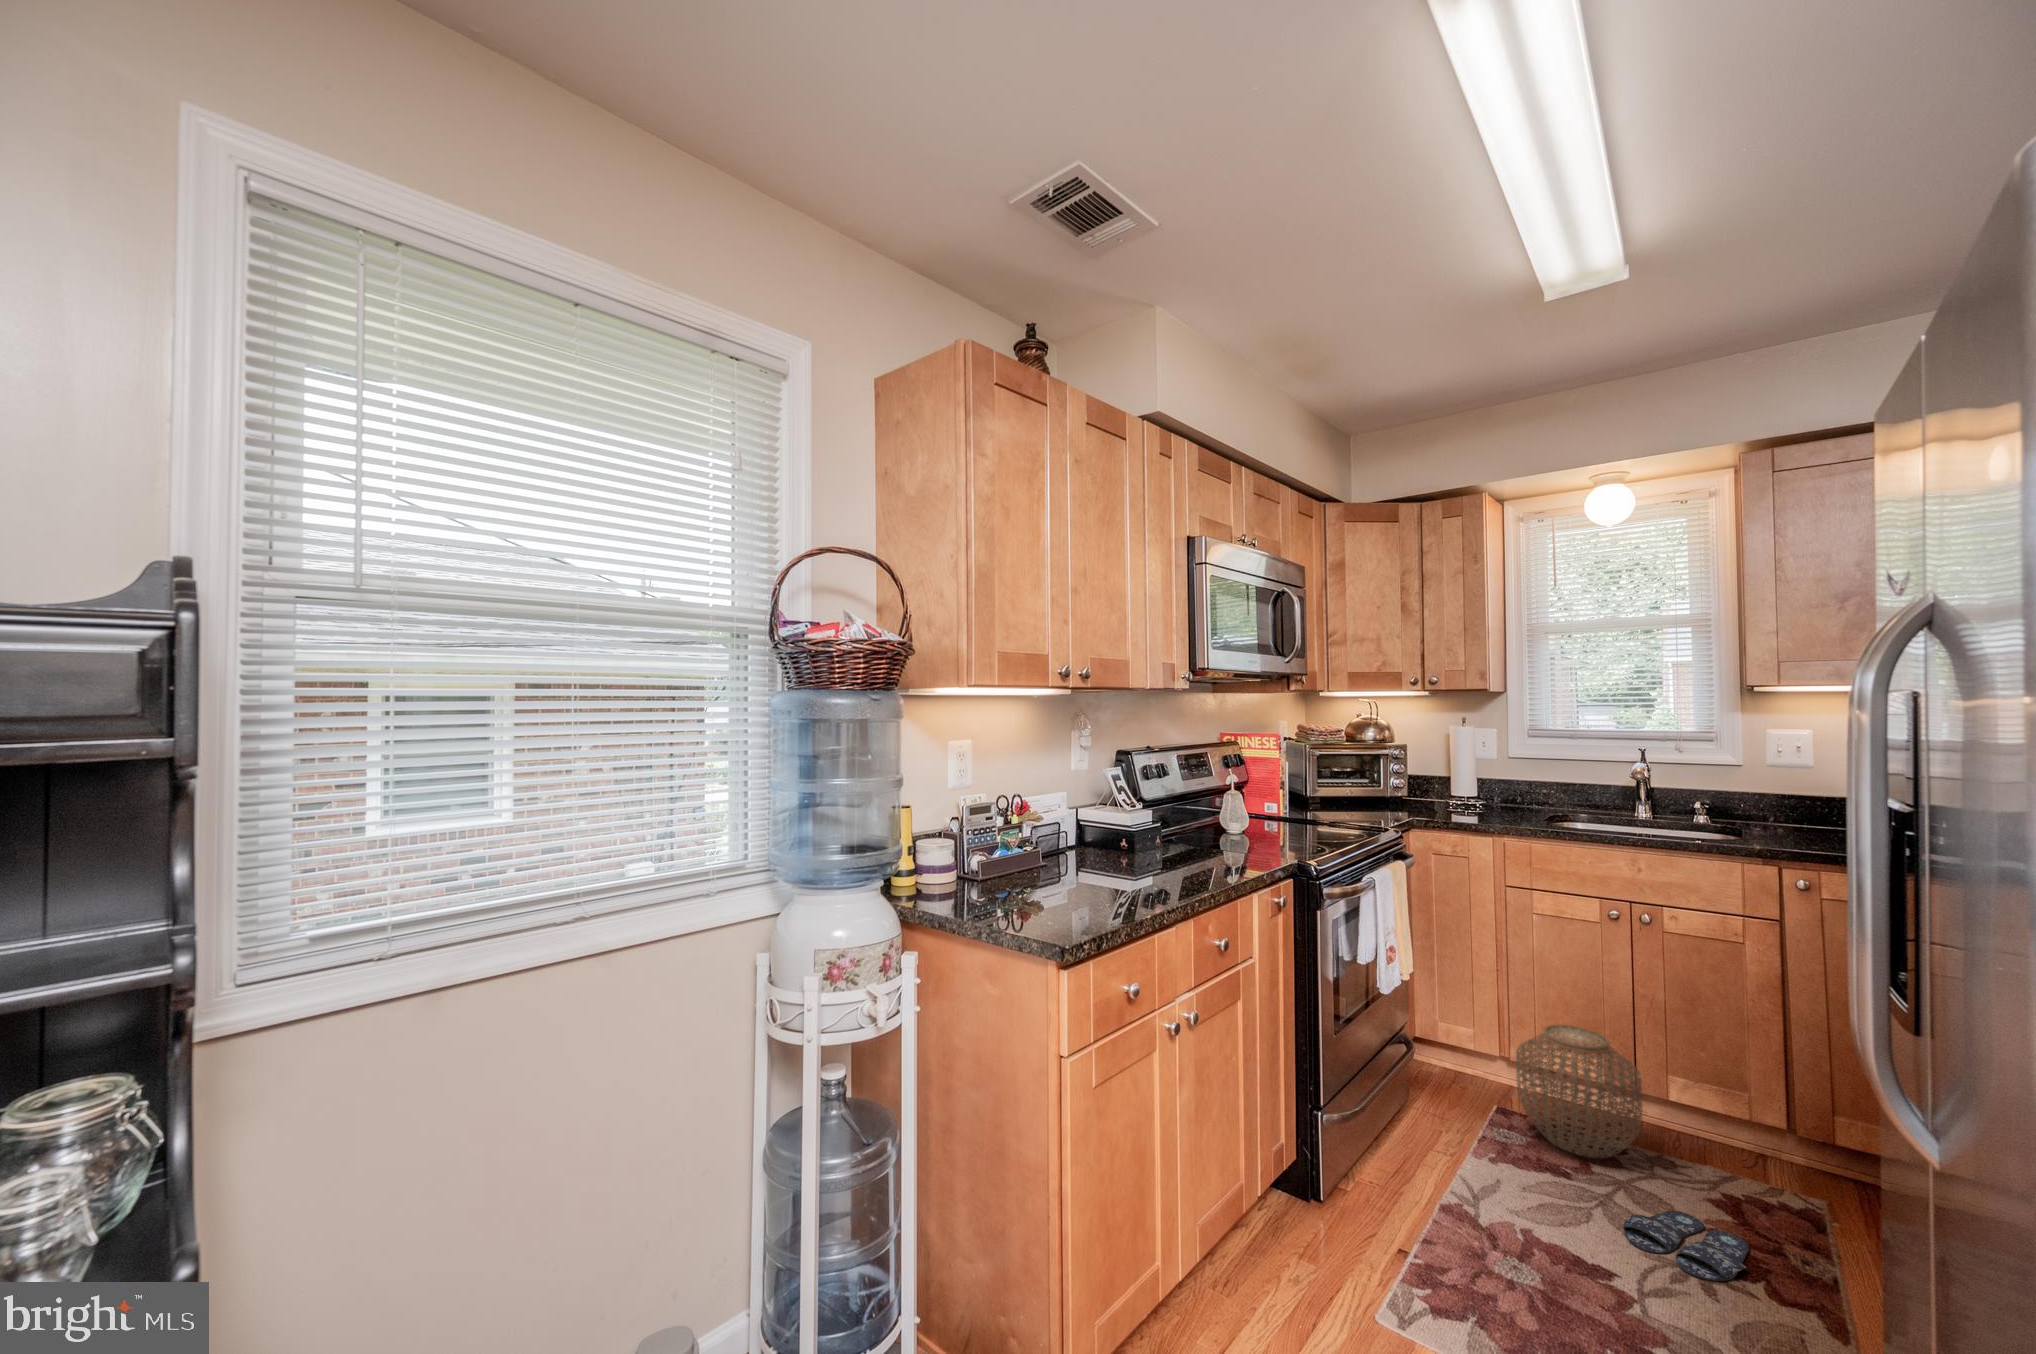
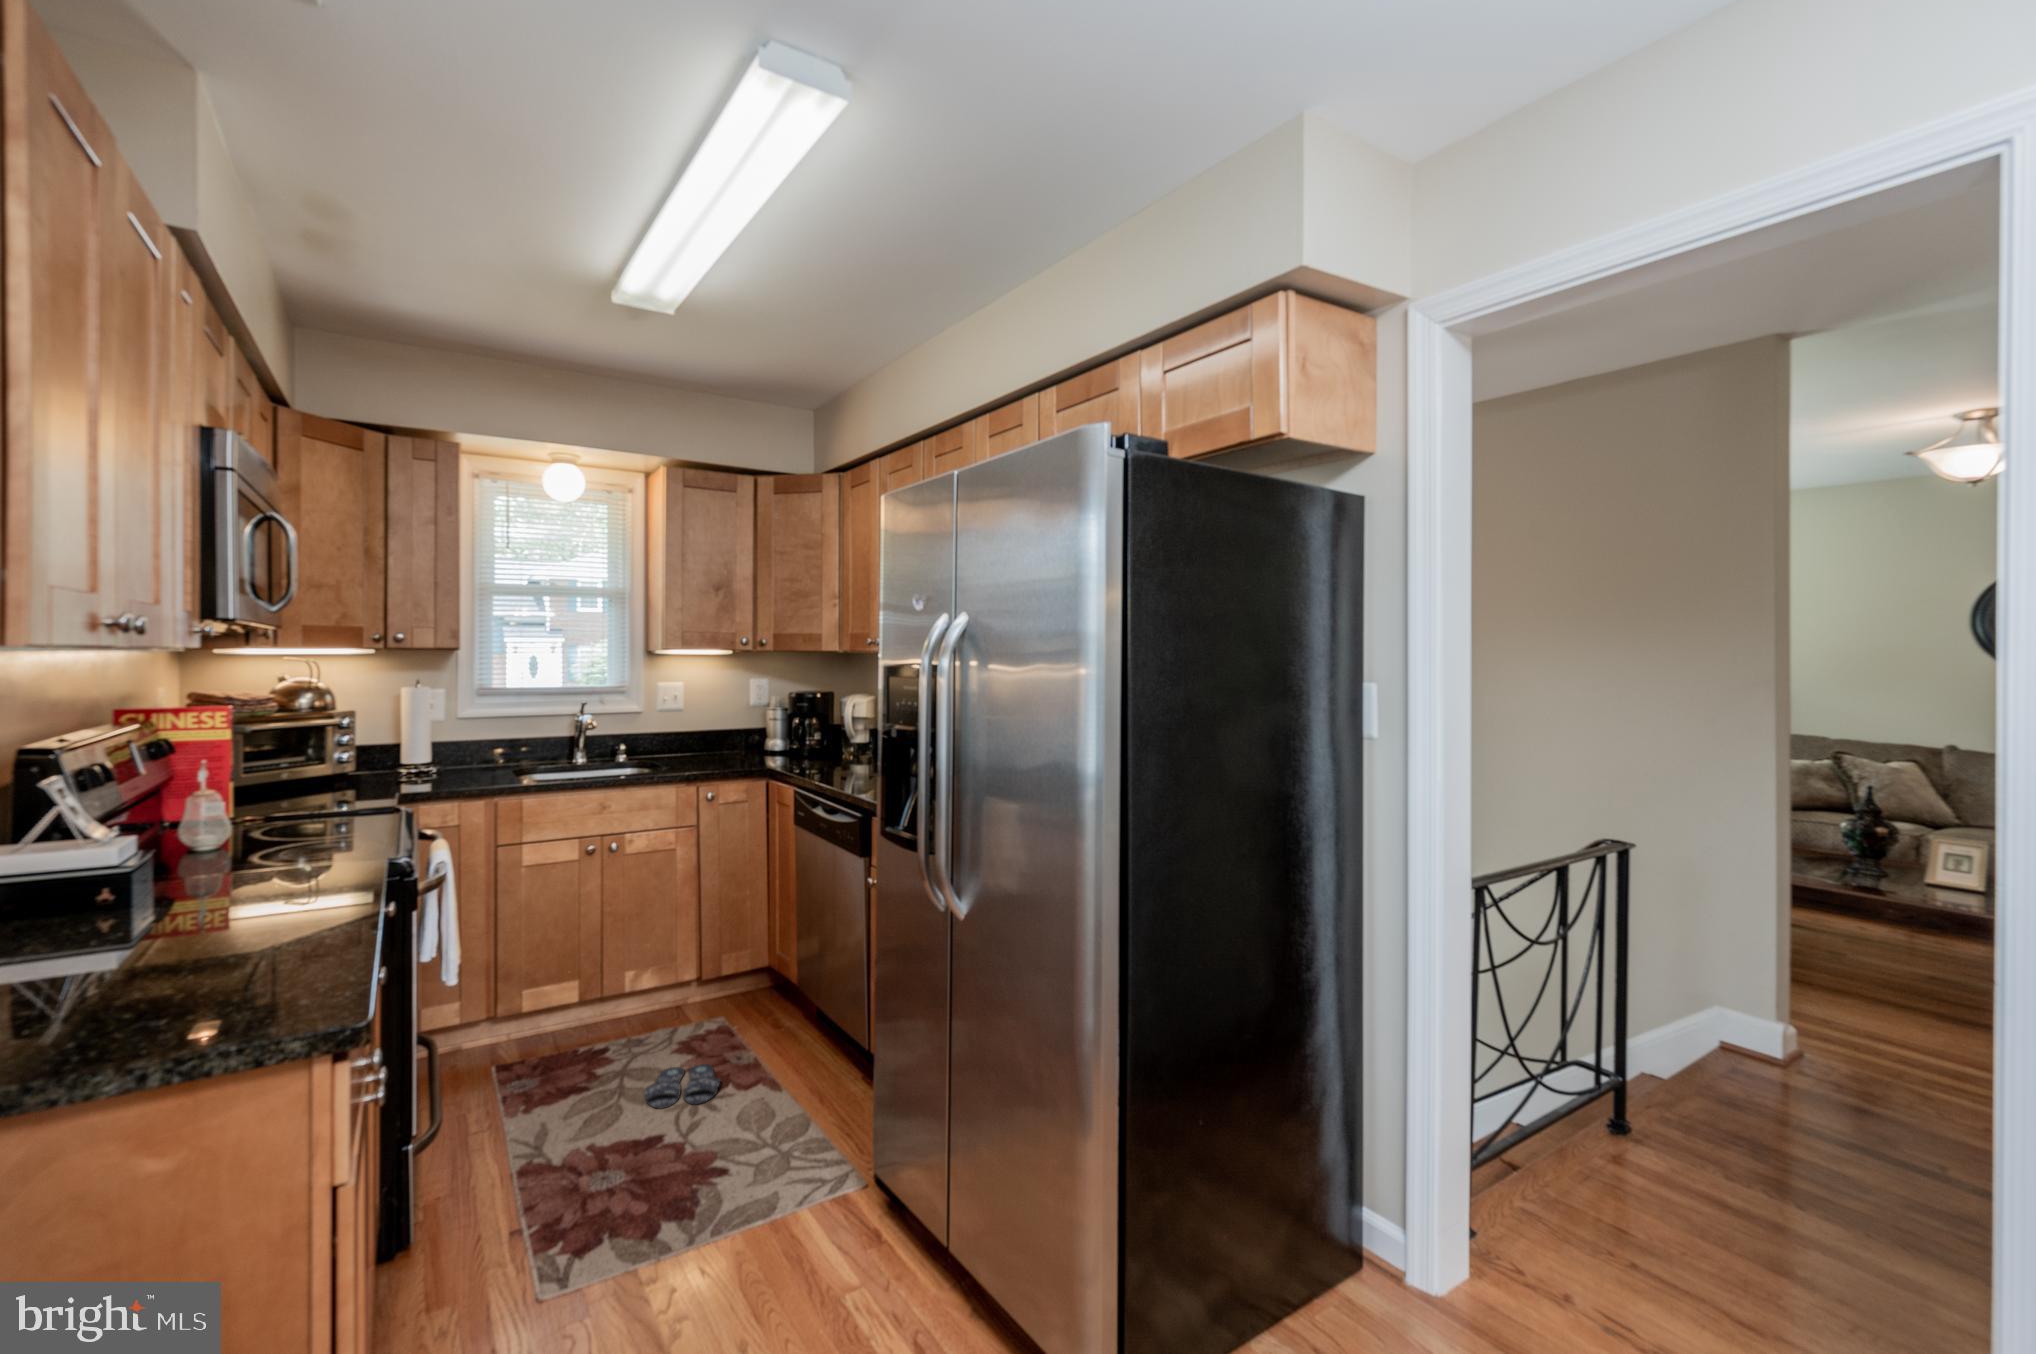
woven basket: present [1516,1025,1643,1158] -> none [523,959,627,1072]

